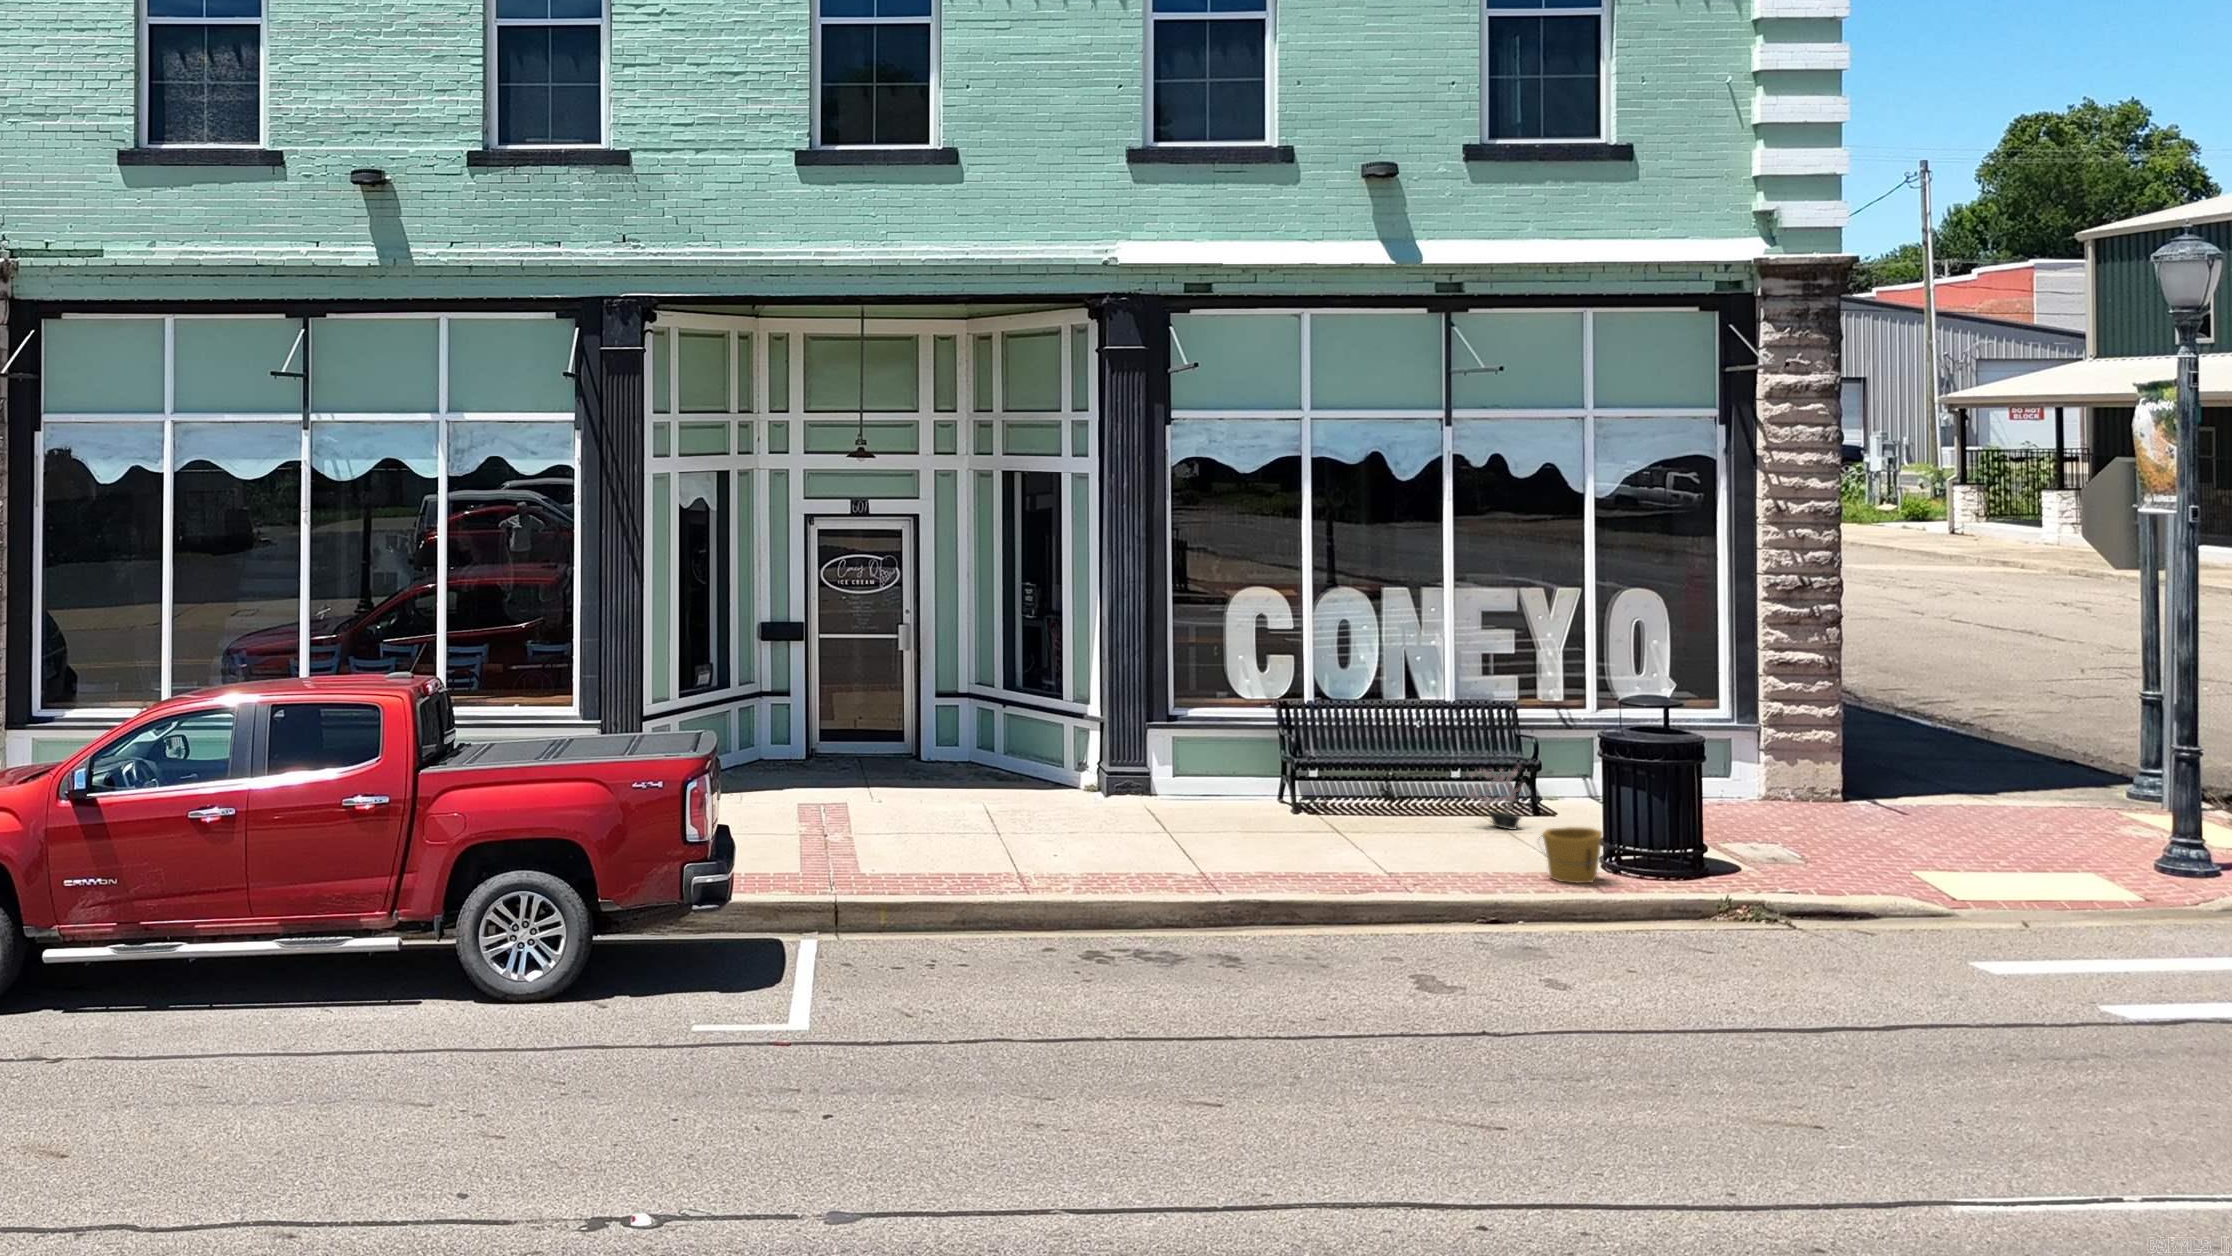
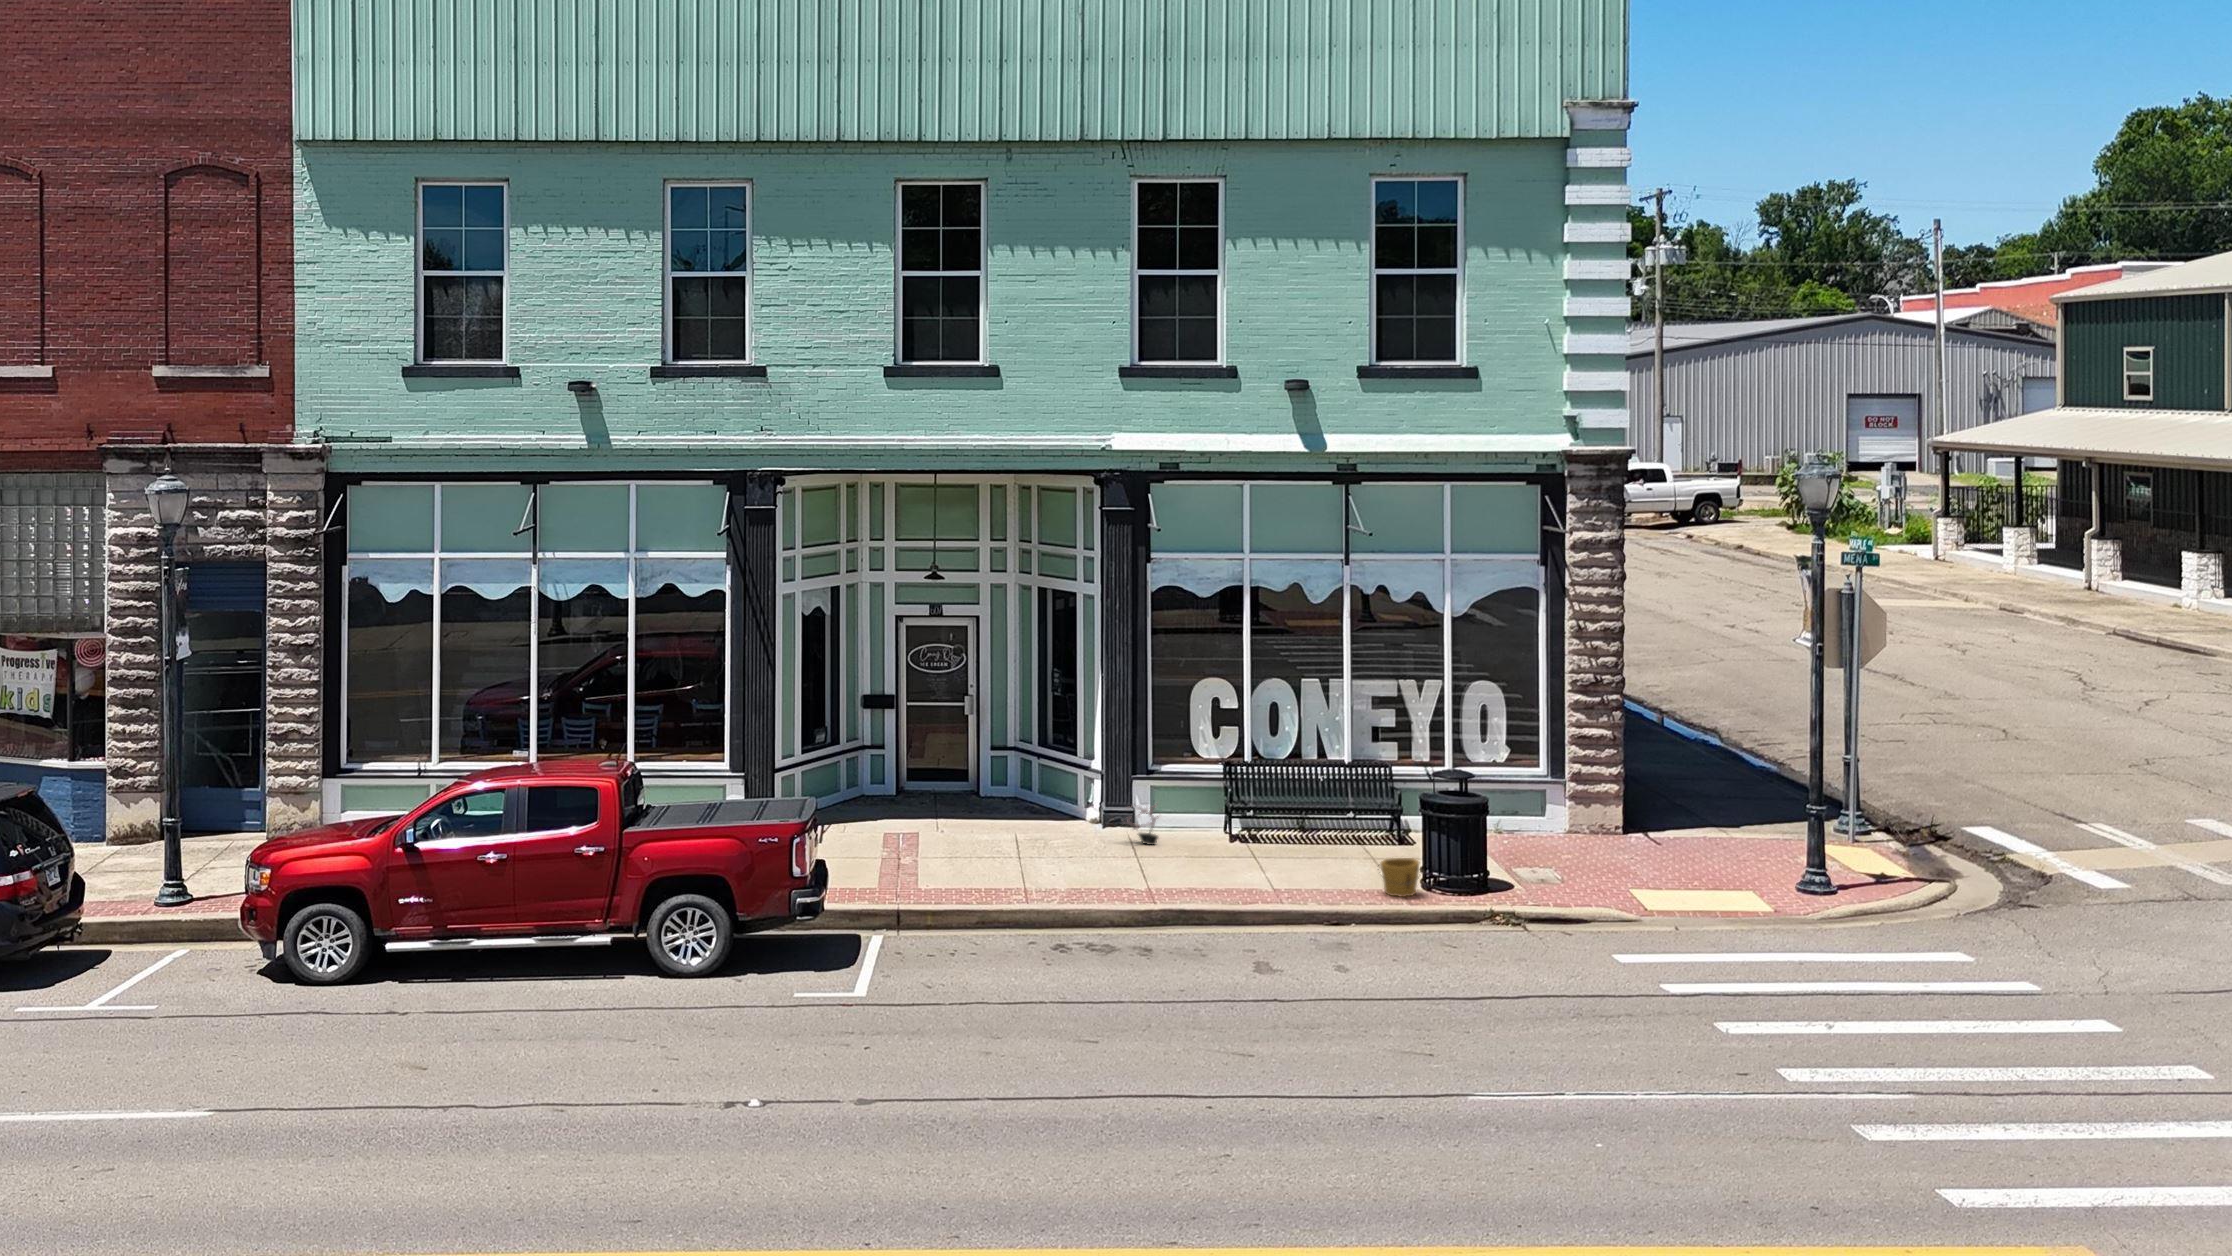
potted plant: present [1470,769,1523,829] -> present [1127,803,1158,845]

